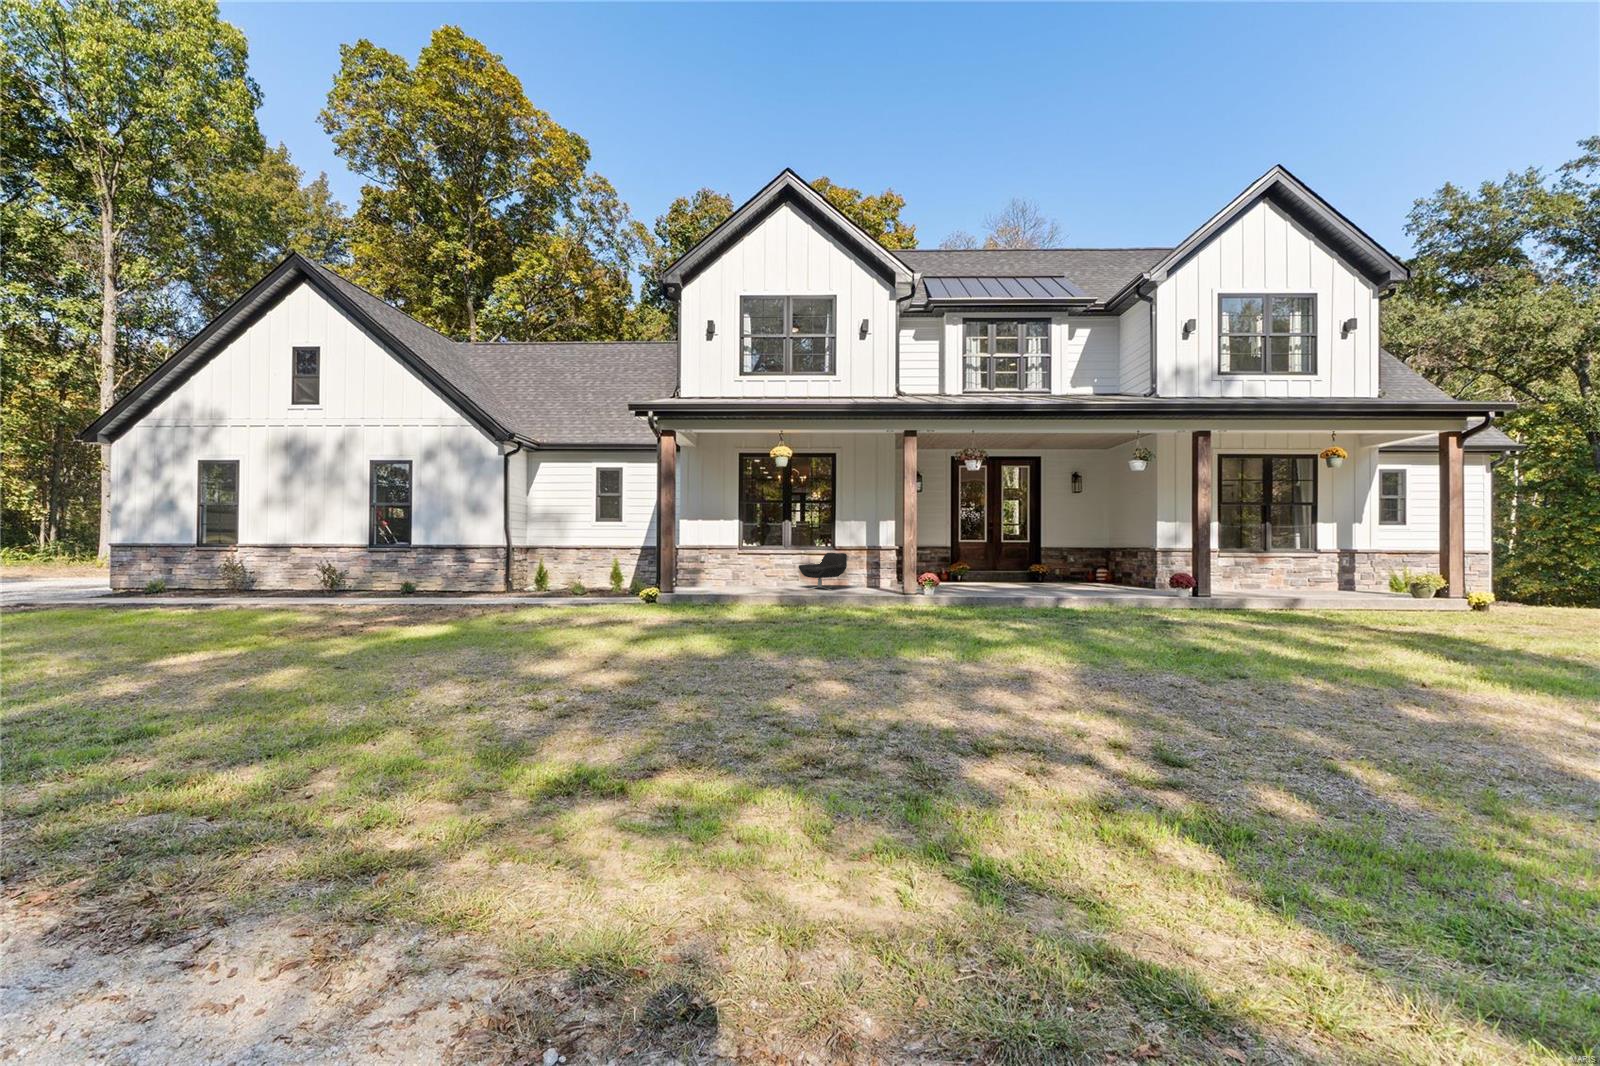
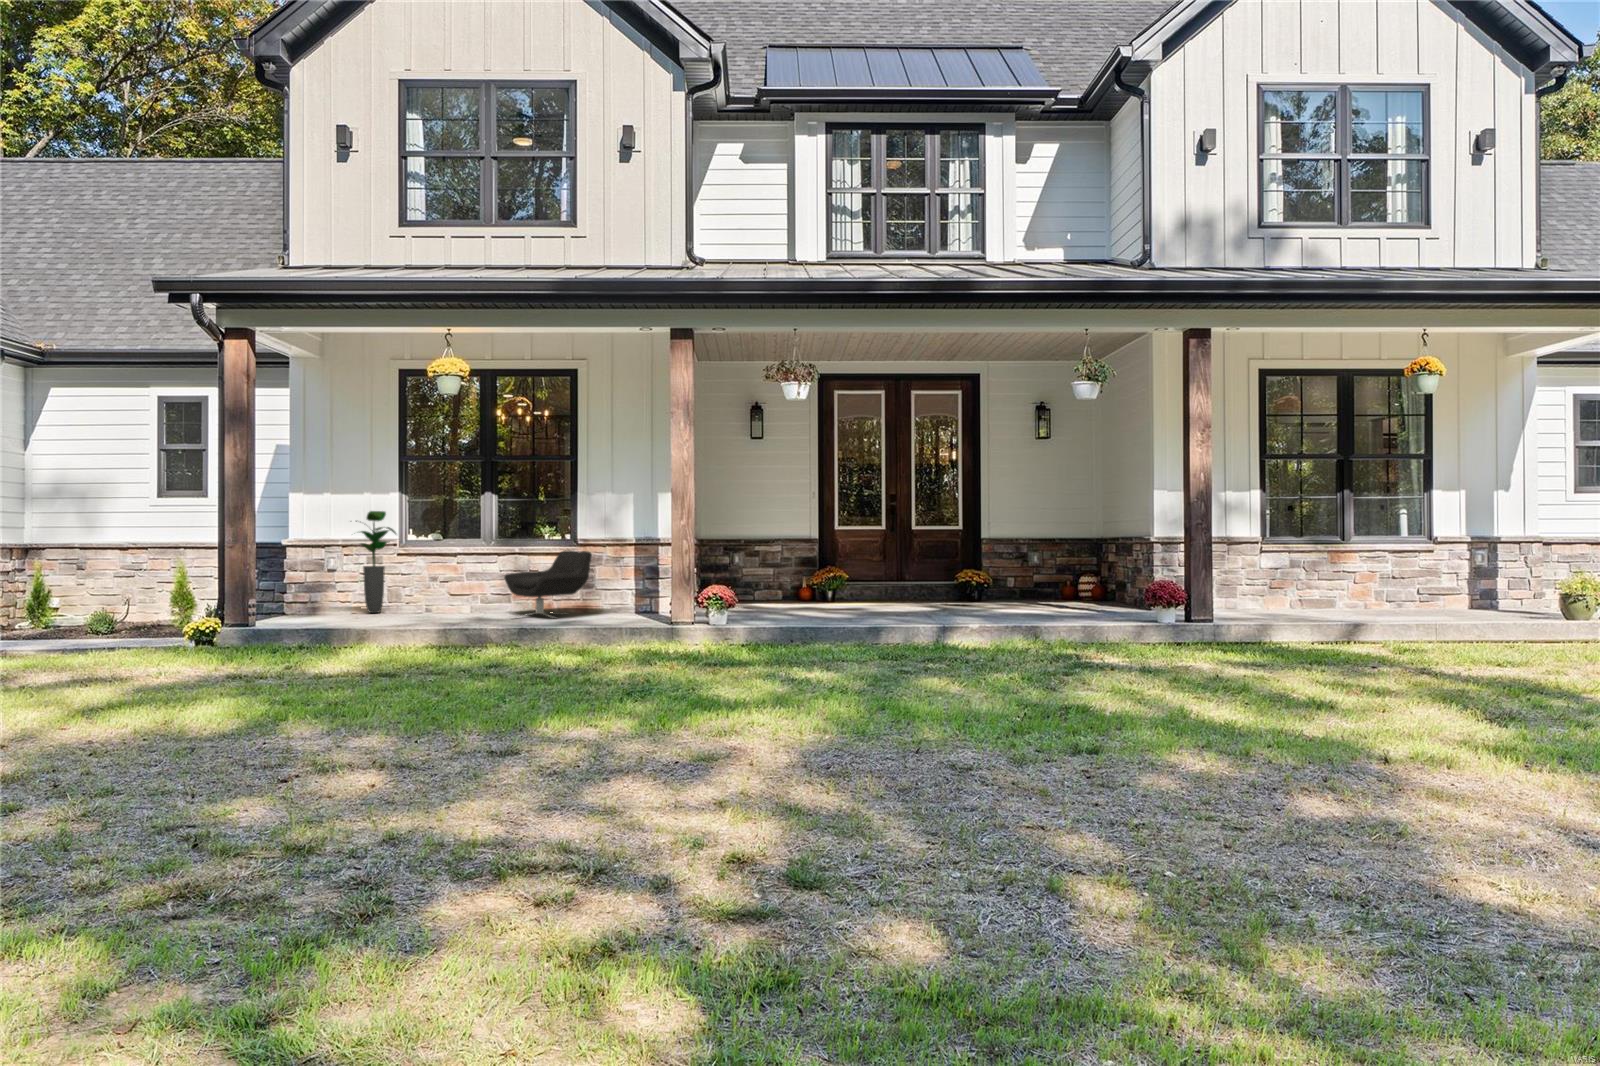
potted plant: none [714,530,738,586] -> present [356,511,396,613]

